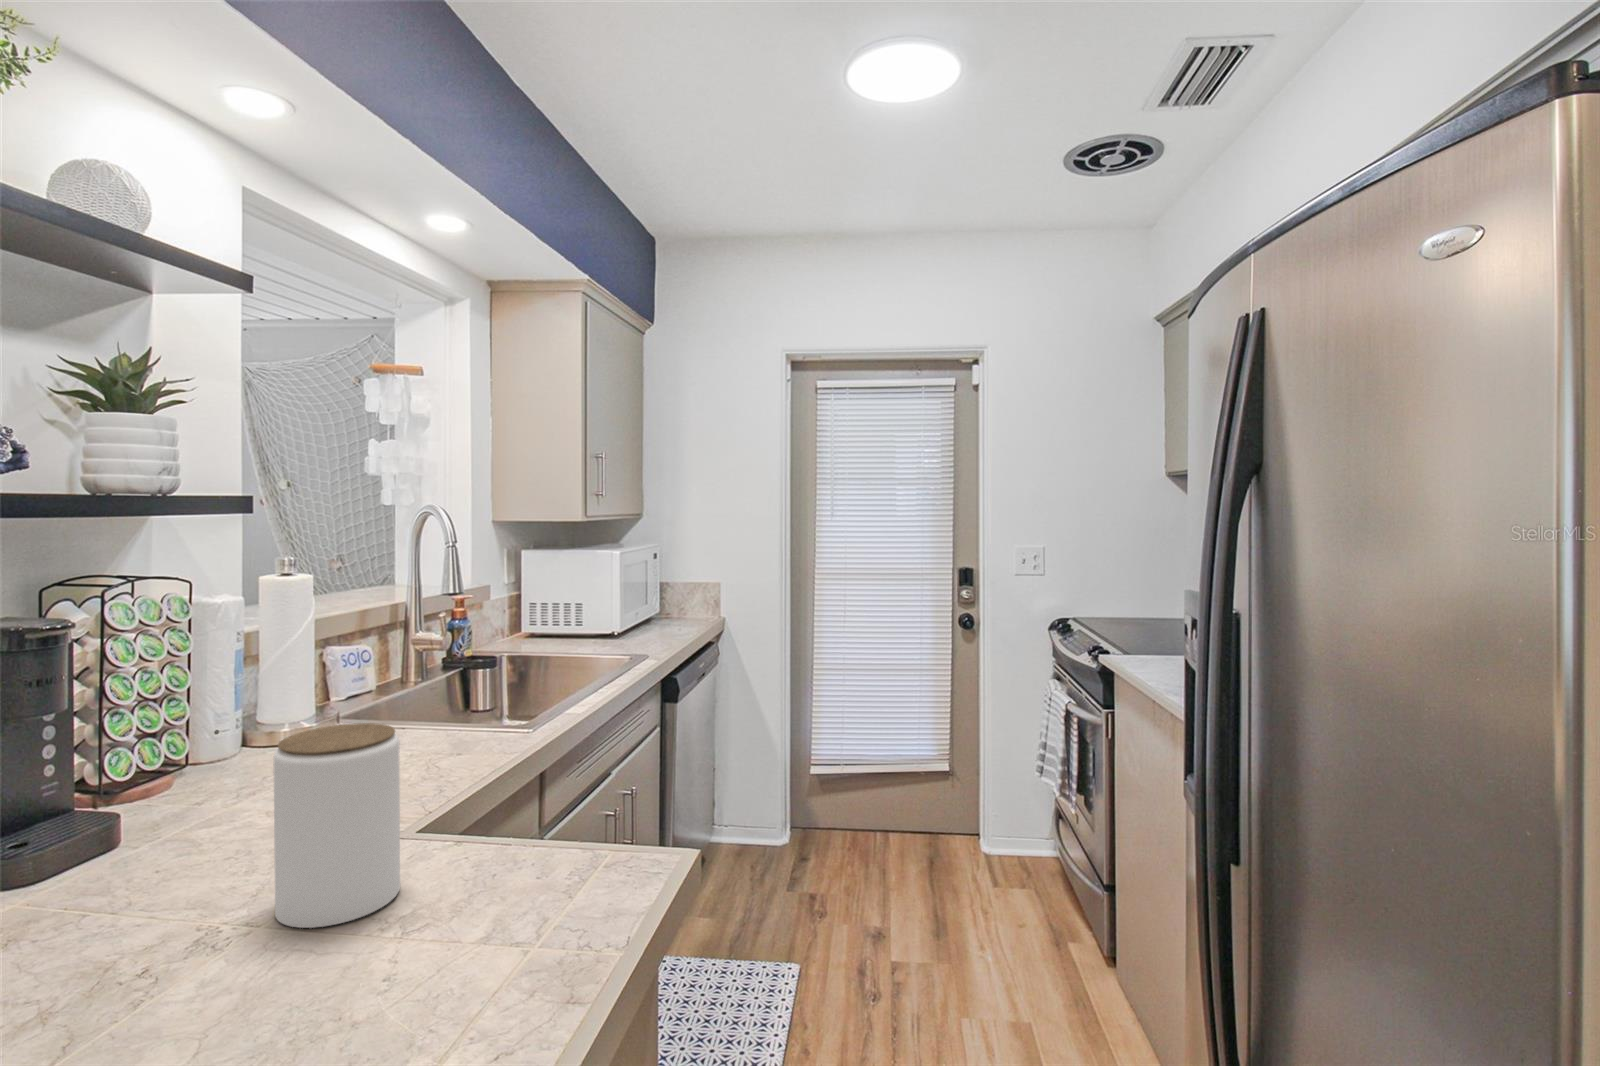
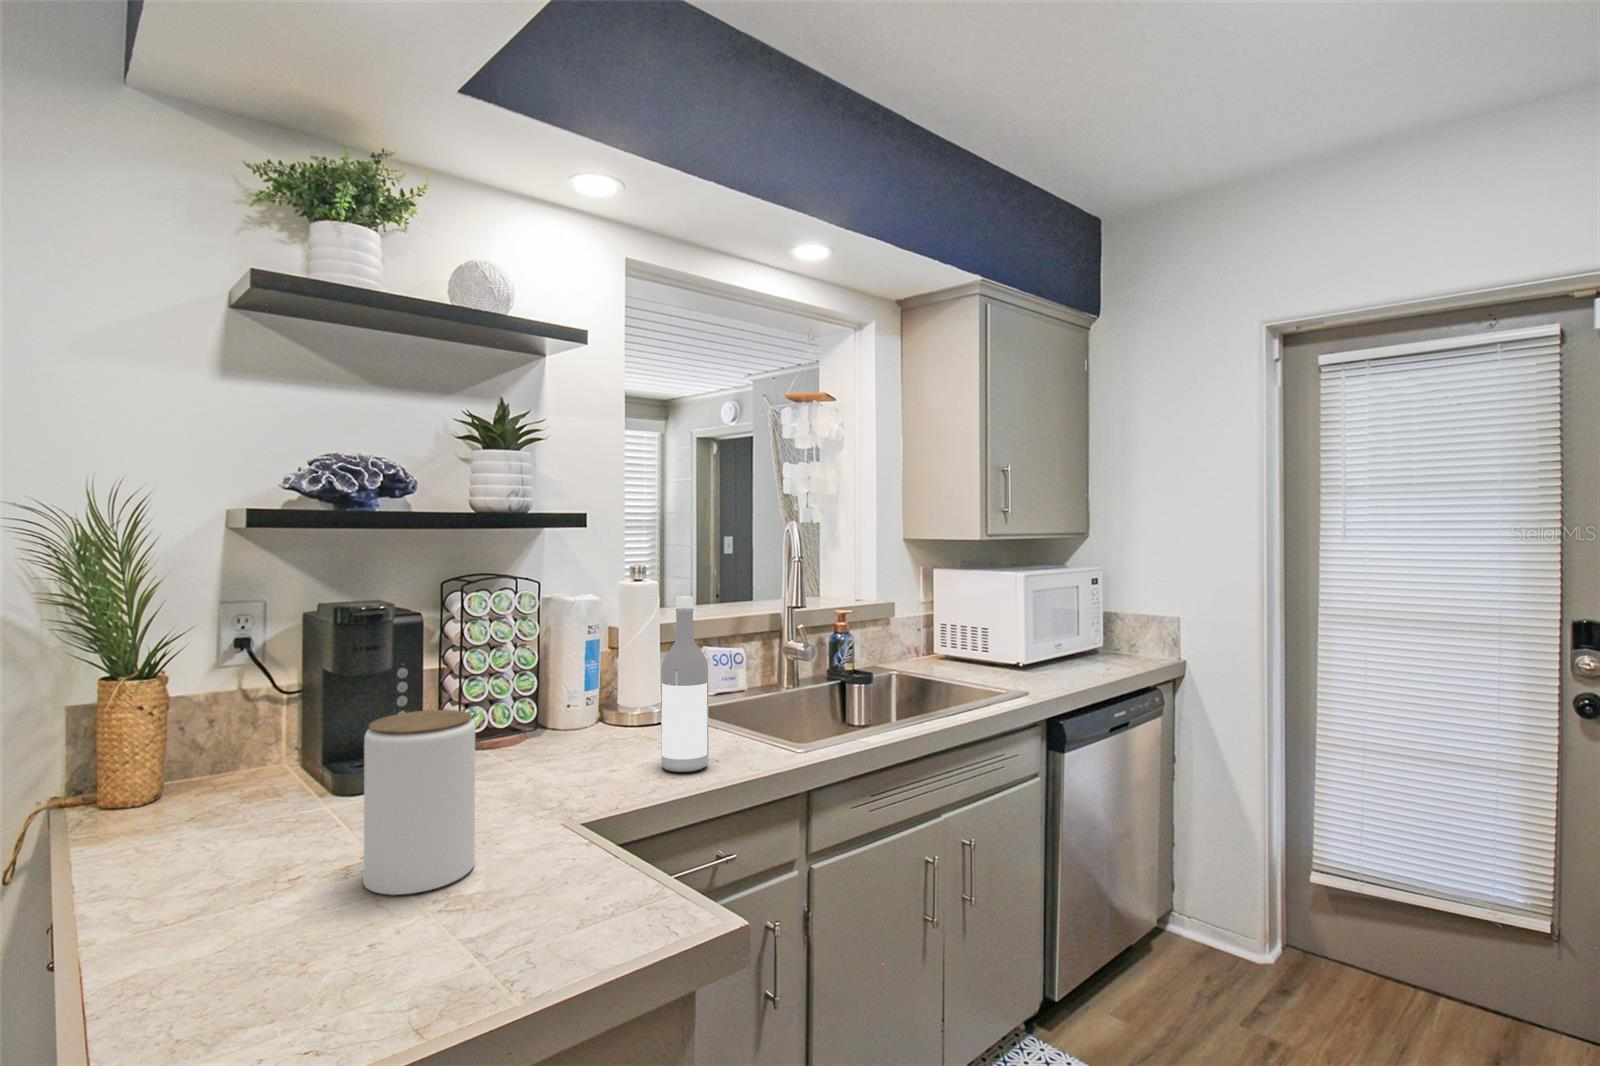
wine bottle: none [414,588,467,767] -> present [661,596,709,772]

